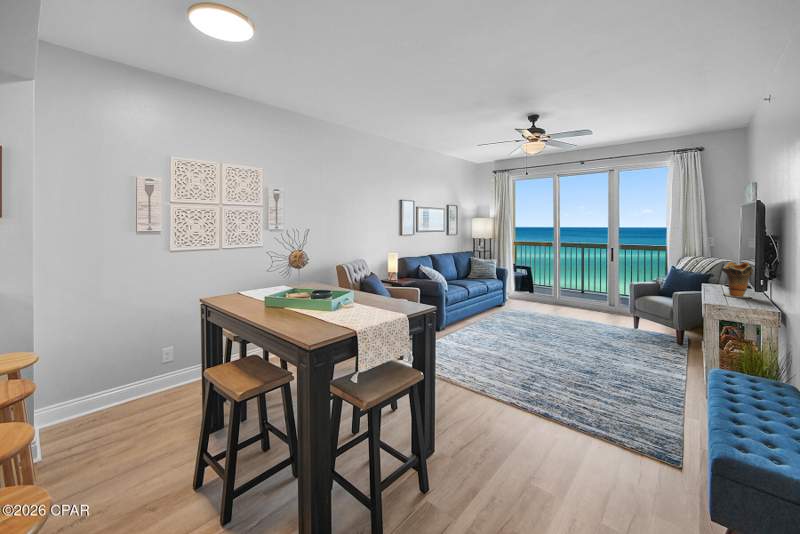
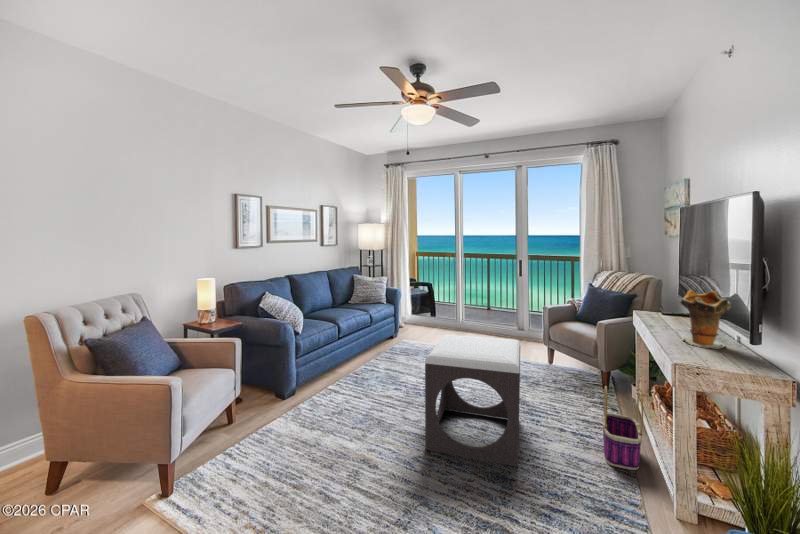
footstool: none [541,293,608,369] -> present [425,334,520,467]
basket: none [665,326,693,376] -> present [603,386,643,470]

